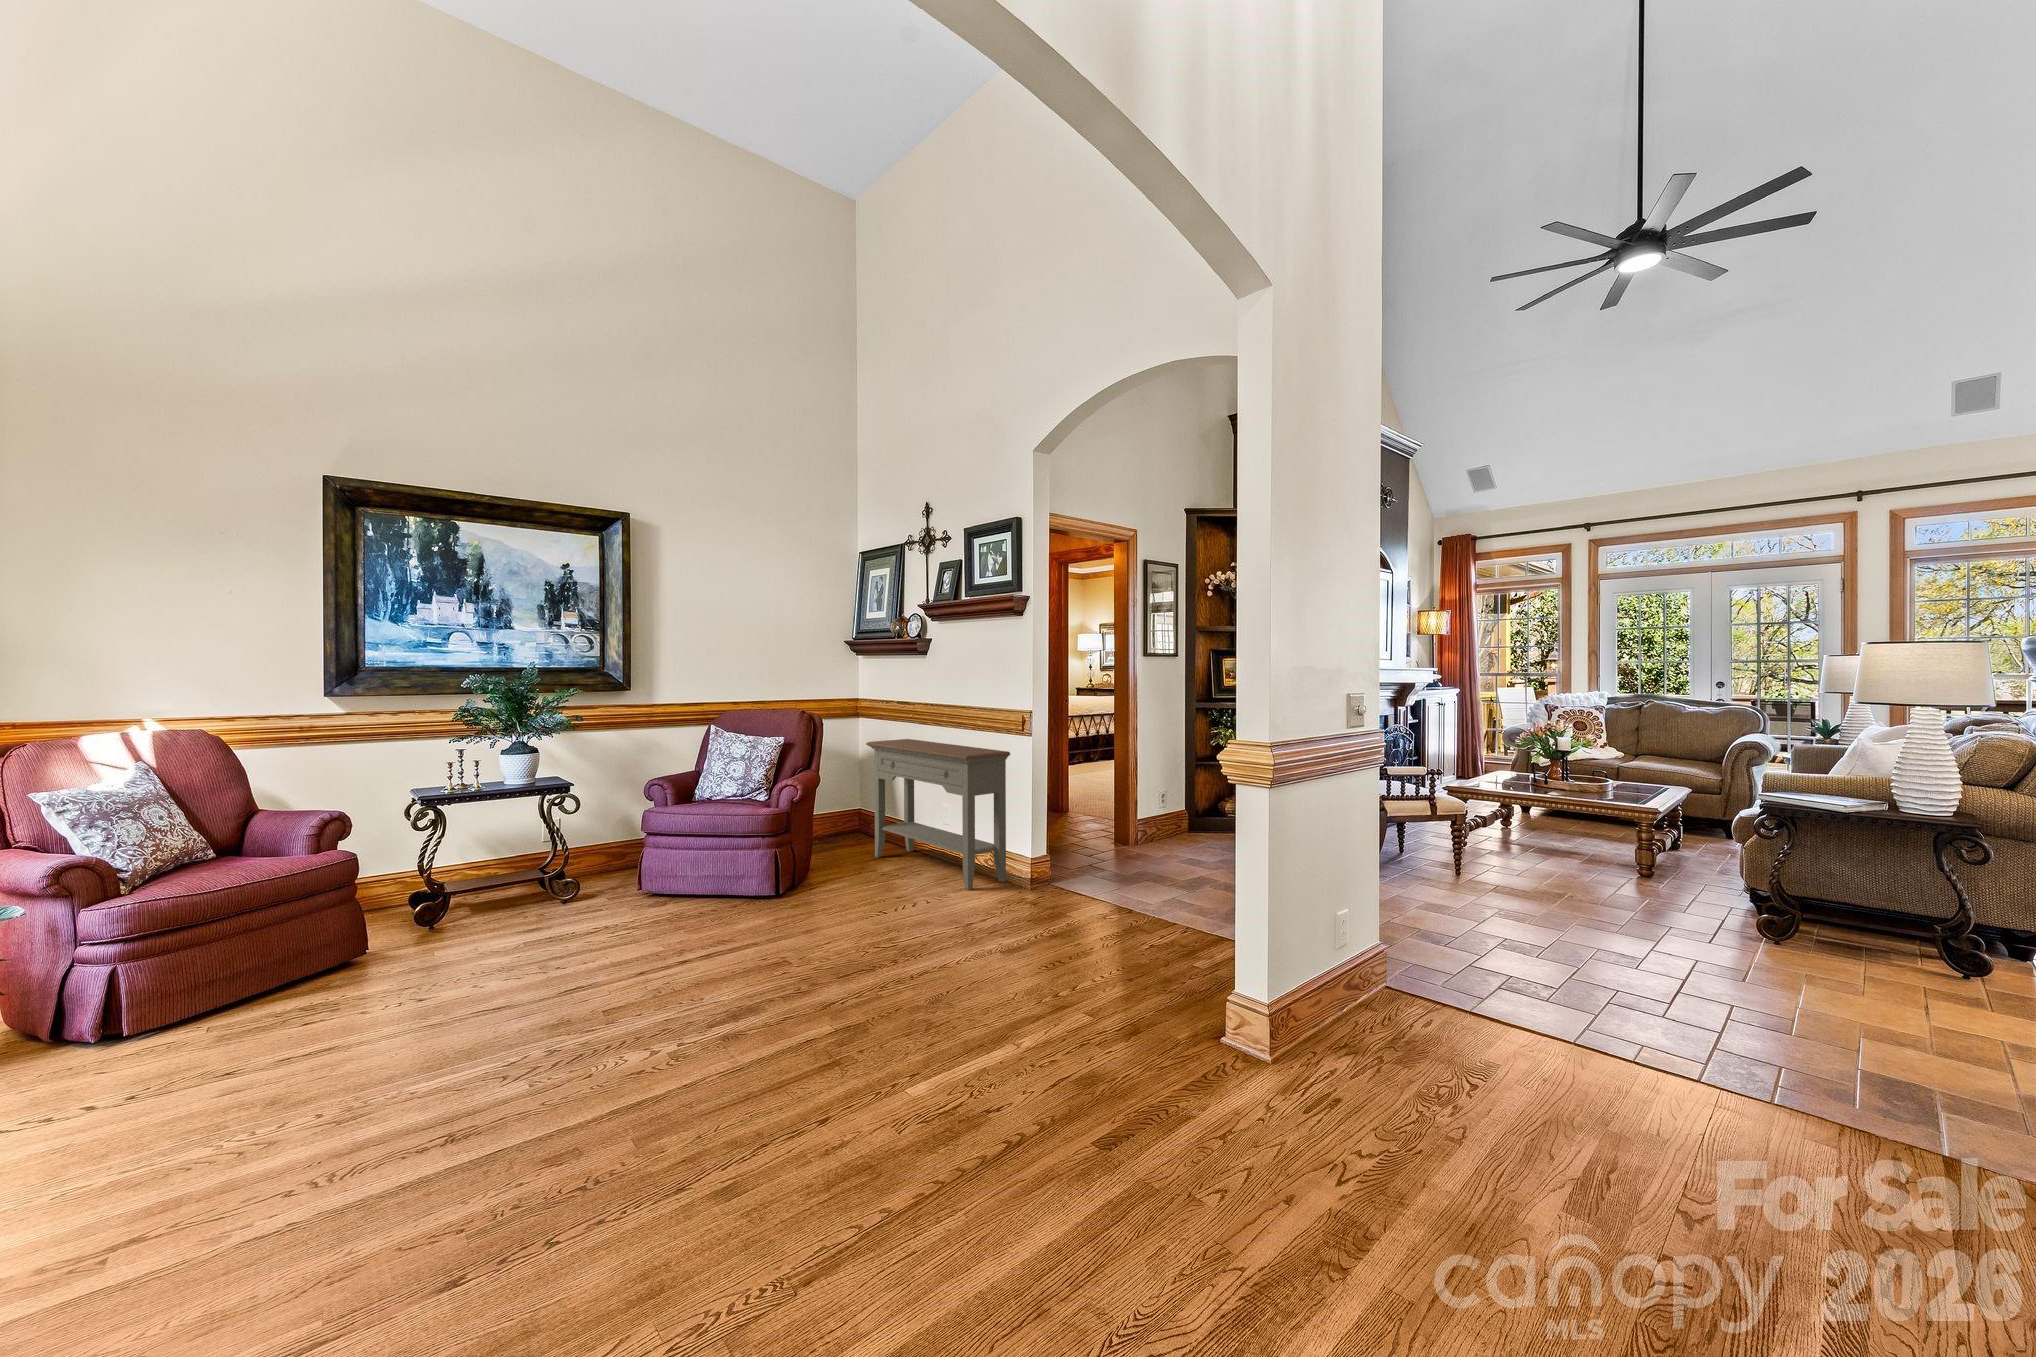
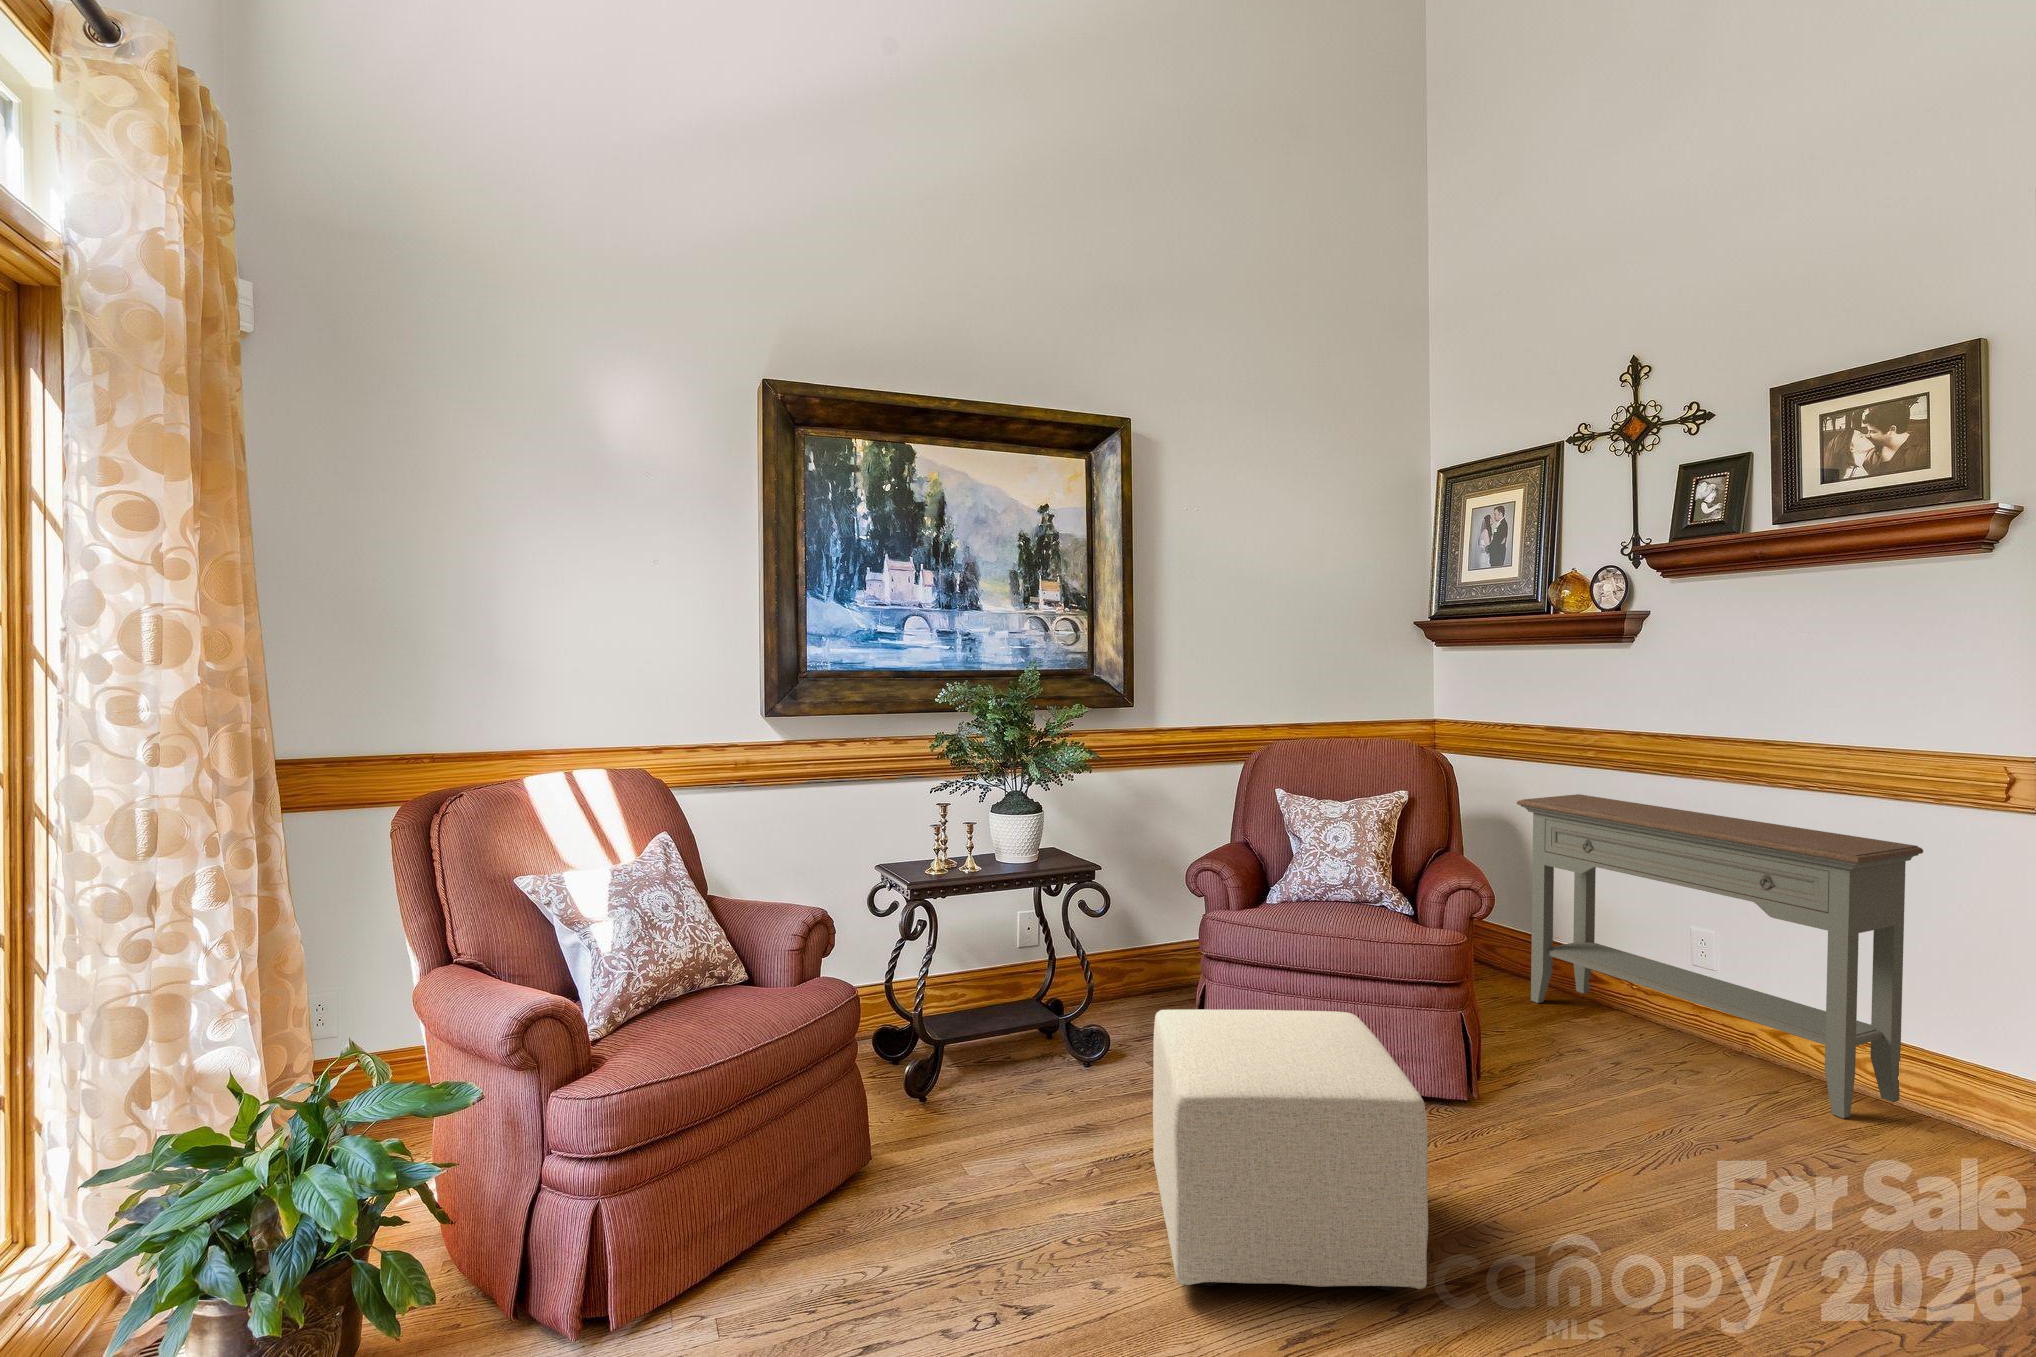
ottoman: none [512,845,675,981] -> present [1153,1010,1428,1290]

